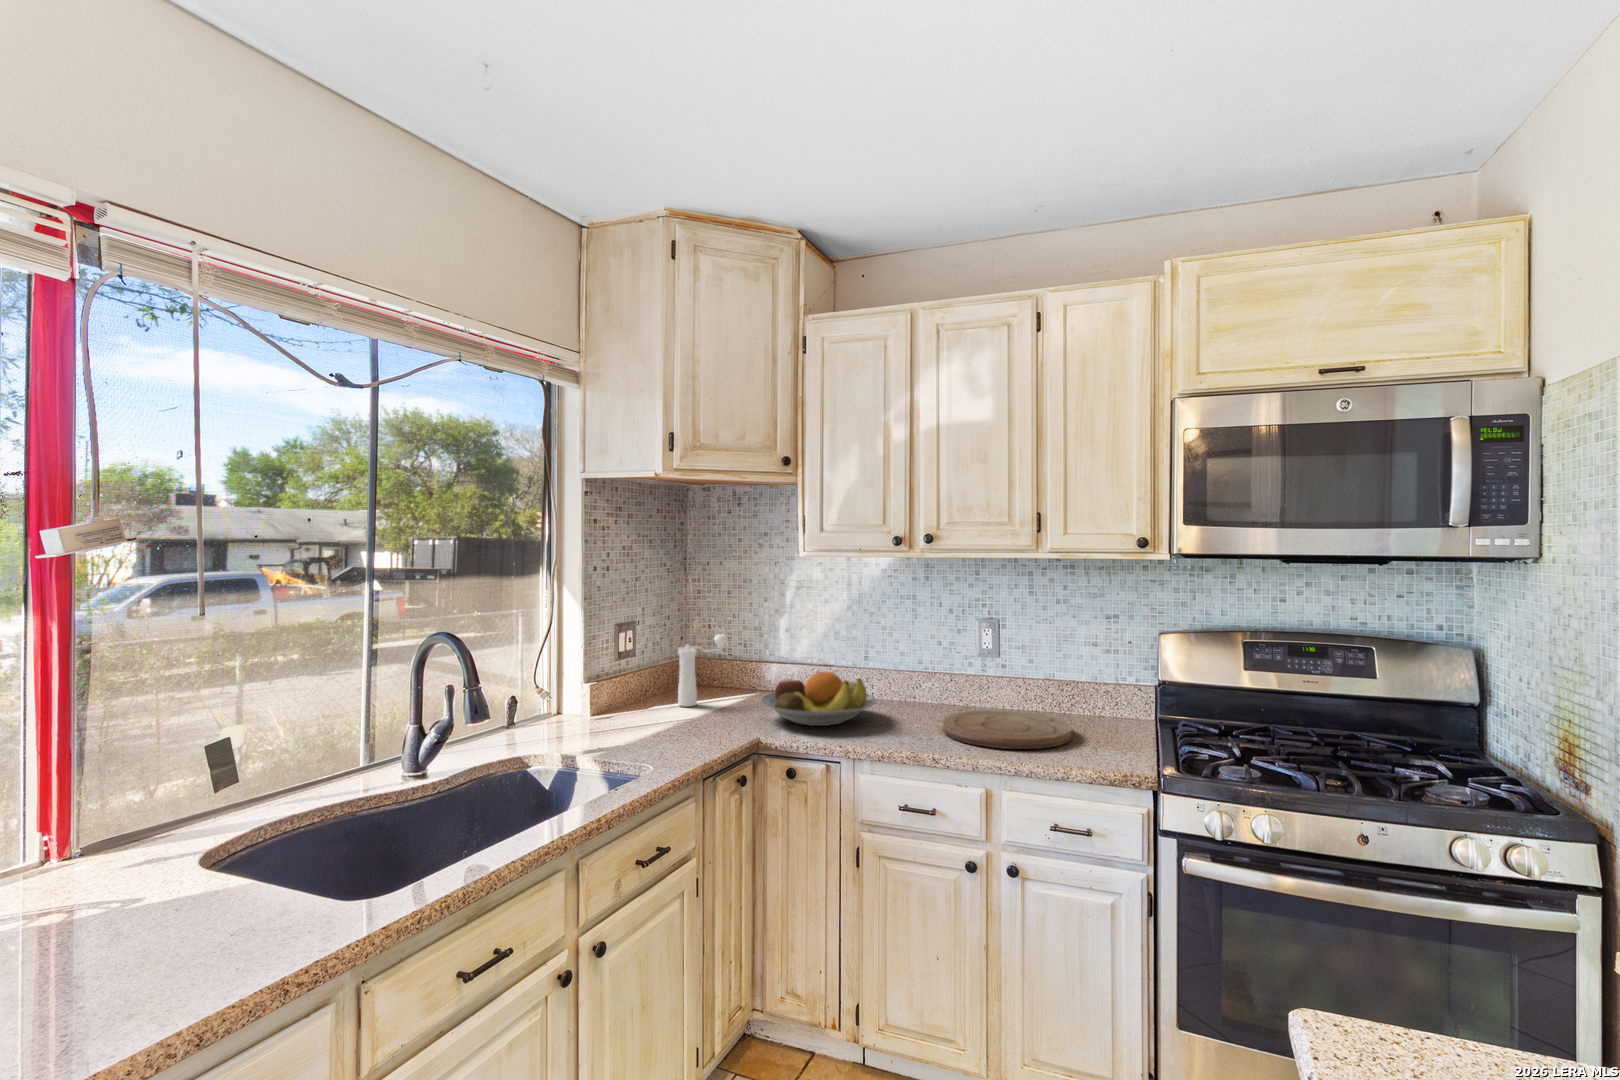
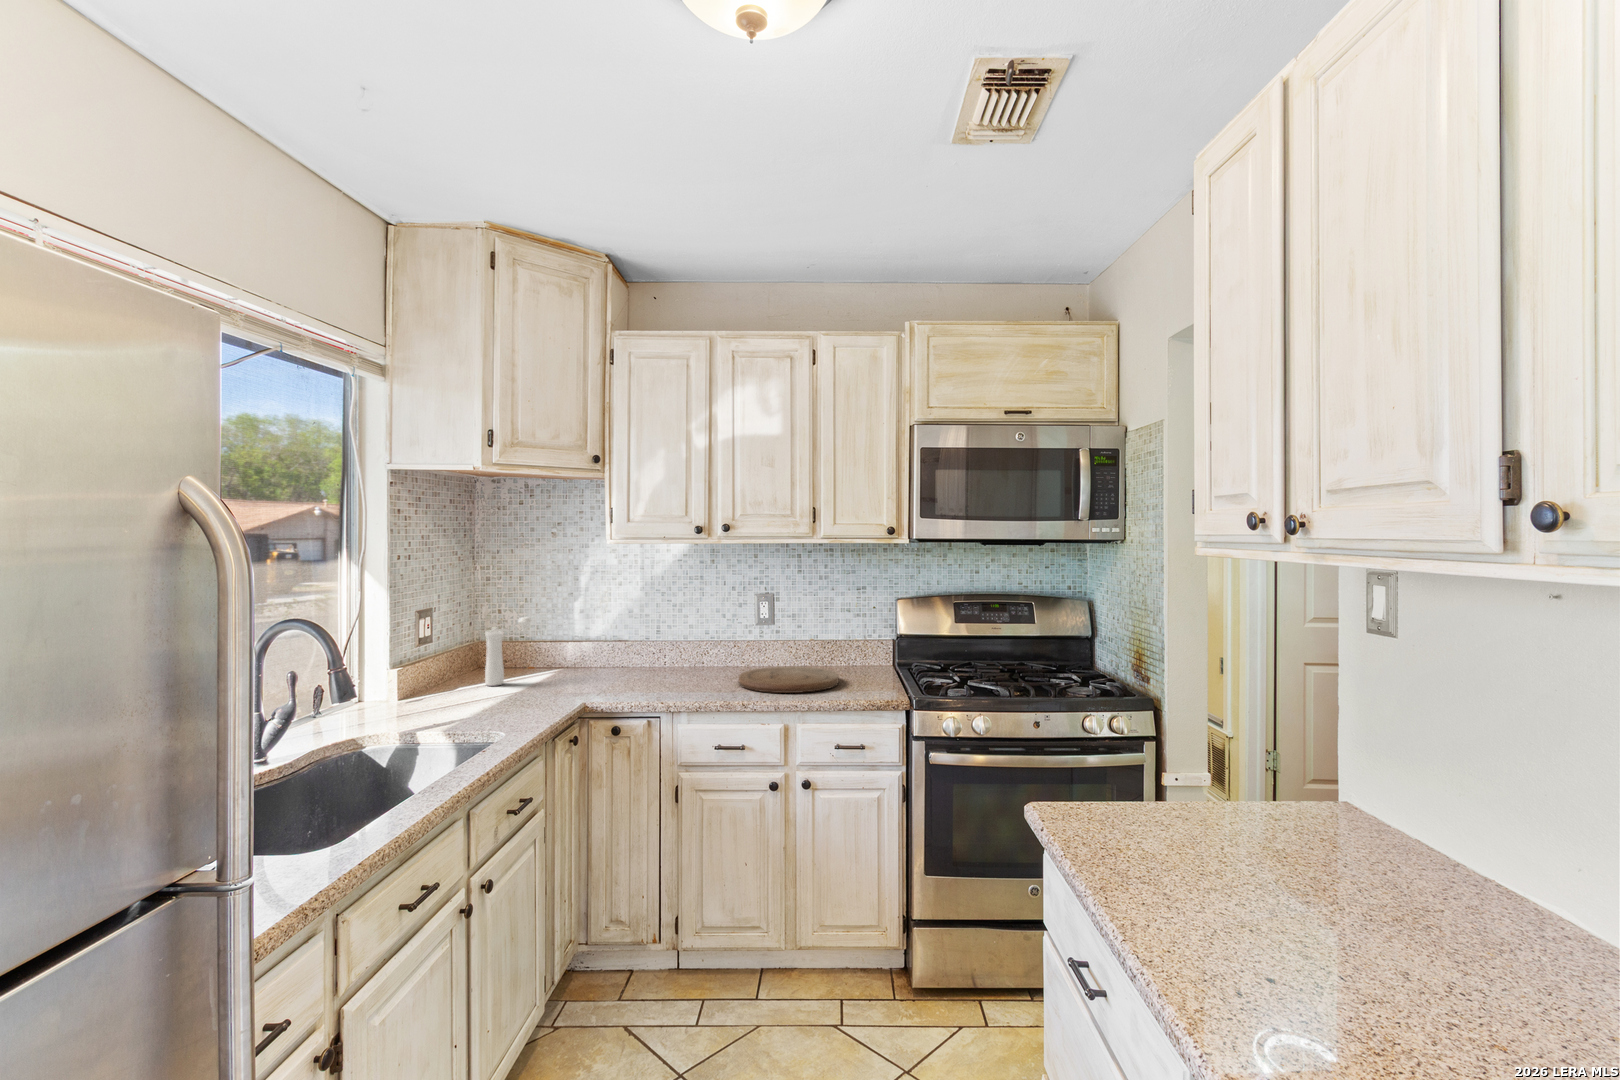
fruit bowl: present [760,672,876,726] -> none [575,643,681,690]

